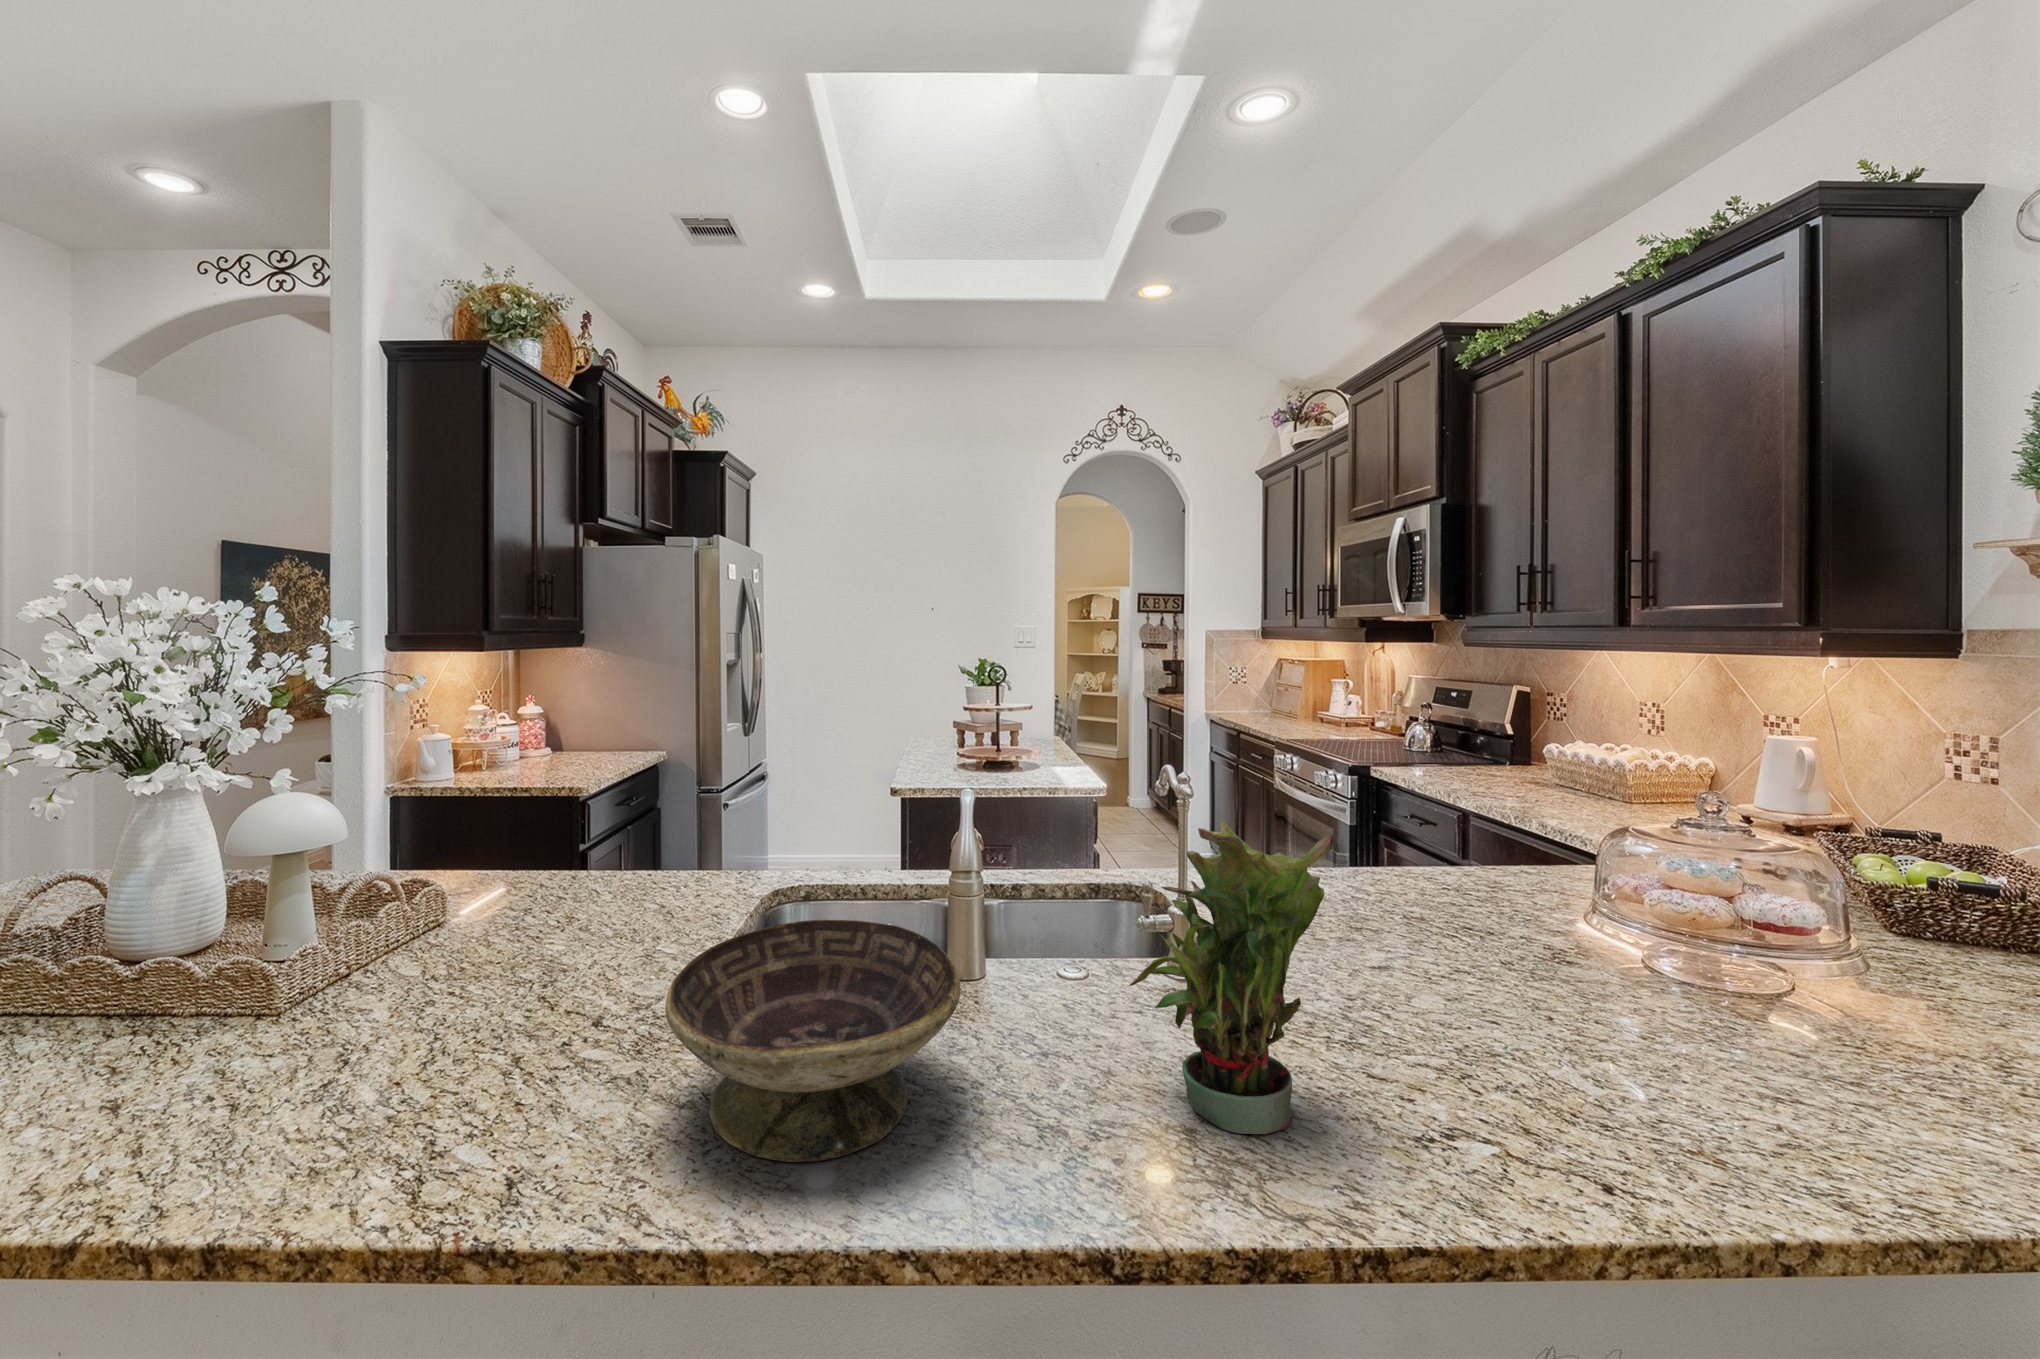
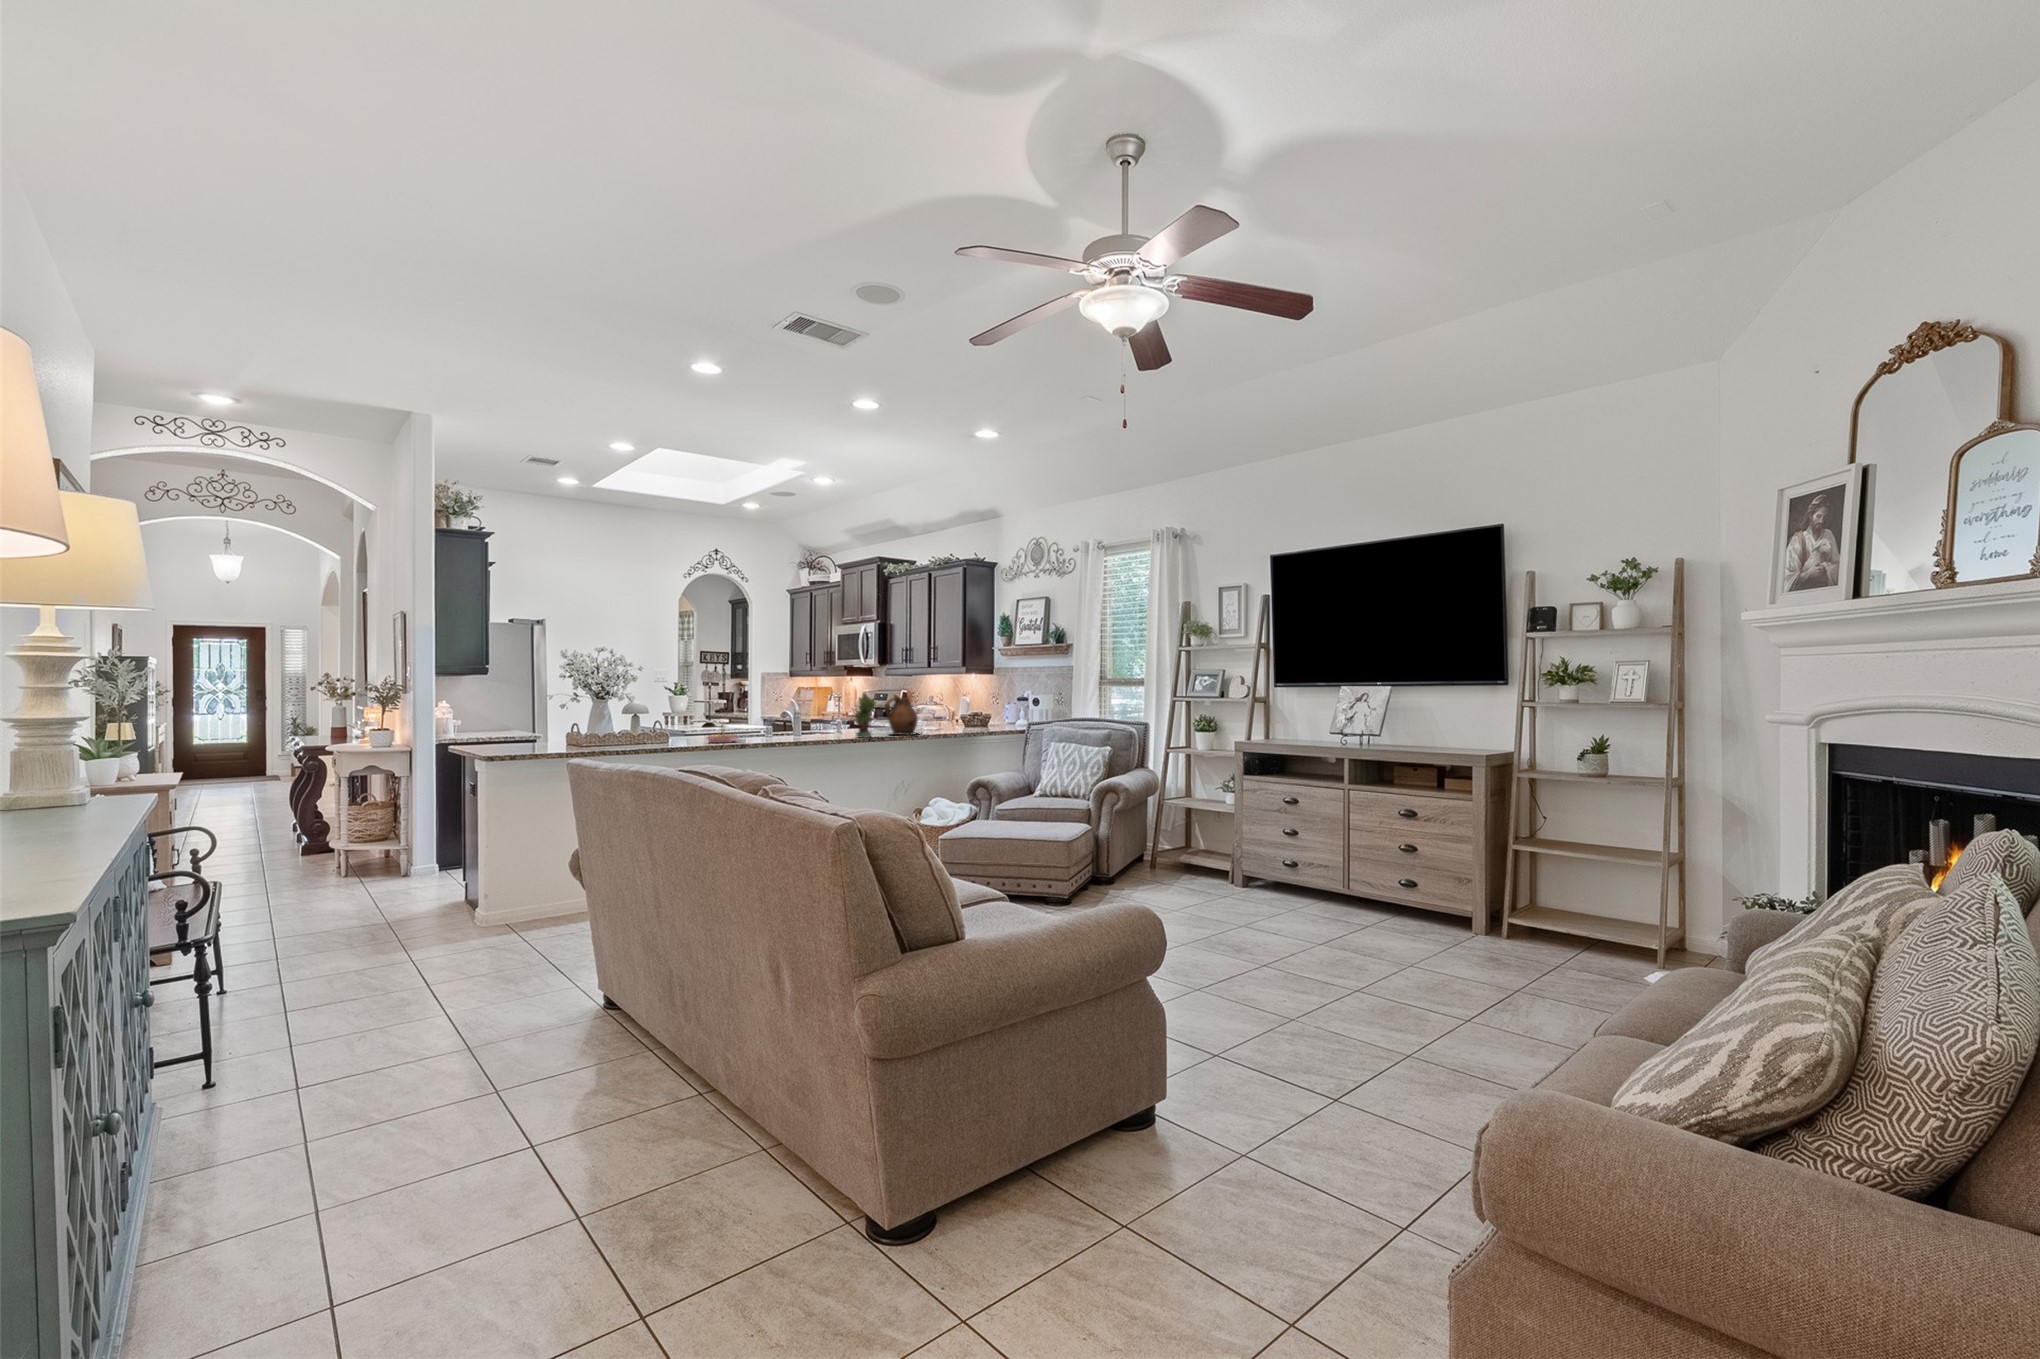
ceramic pitcher: none [1408,808,1694,1162] -> present [885,695,918,735]
candle holder: none [446,894,615,1017] -> present [707,725,738,743]
decorative bowl: present [665,920,960,1162] -> none [782,717,829,742]

